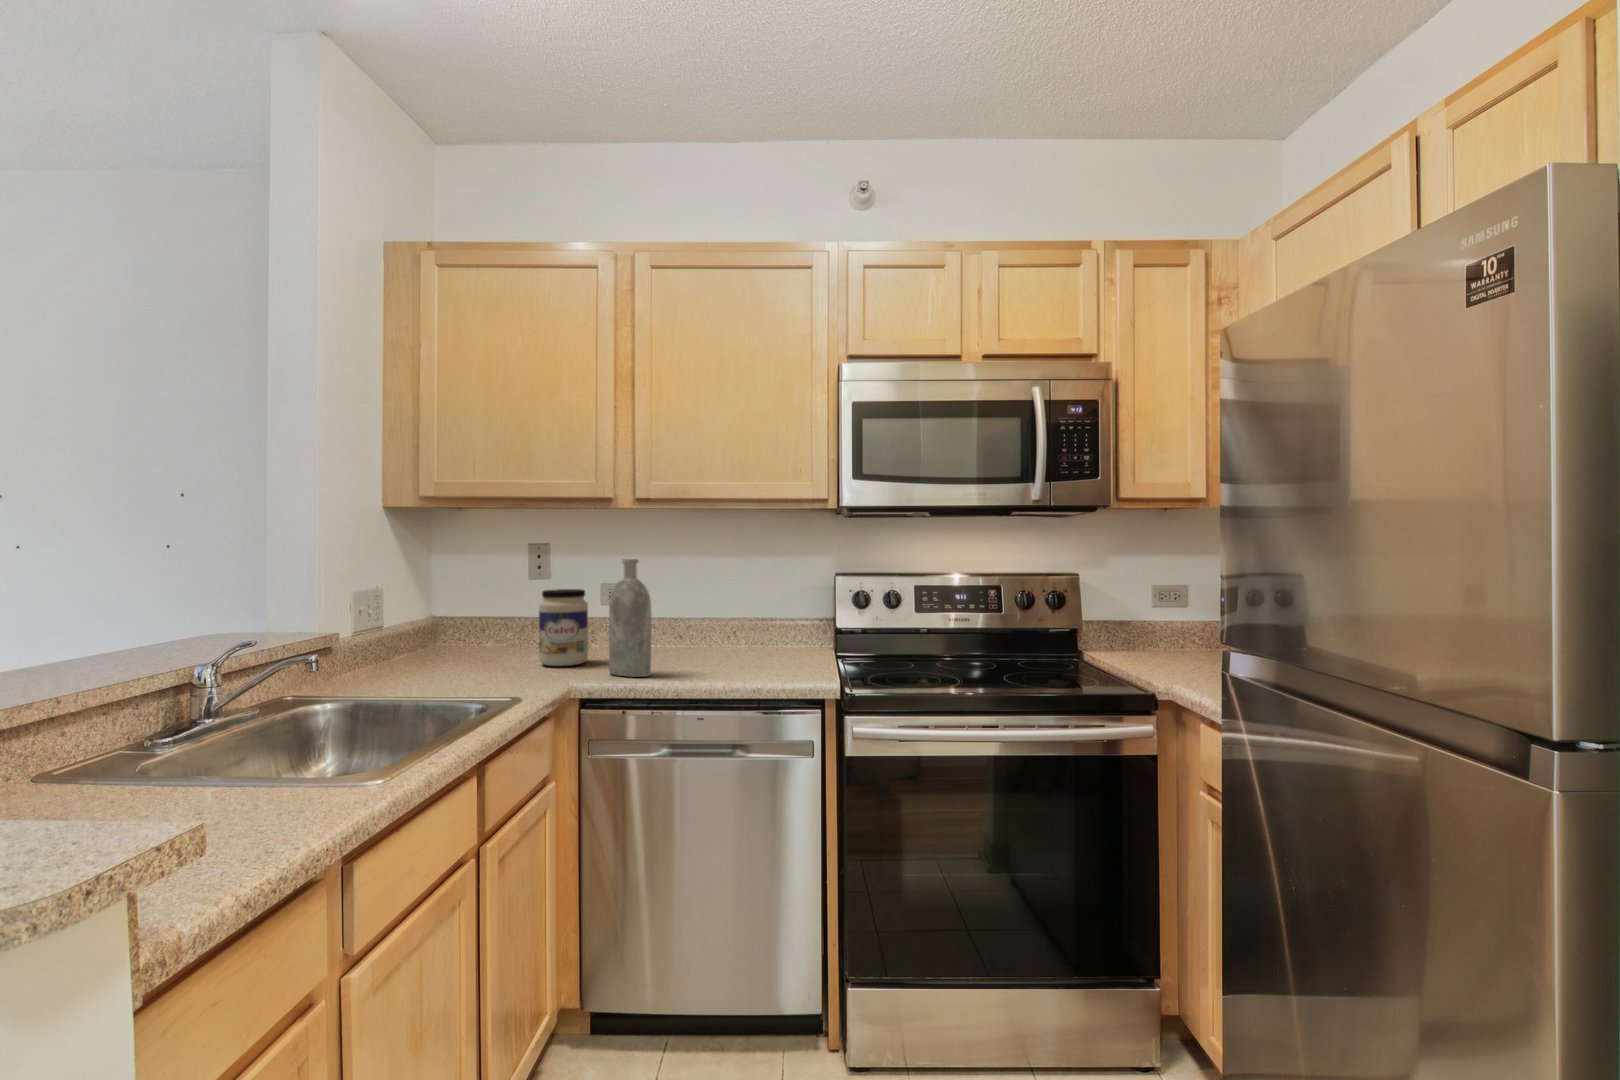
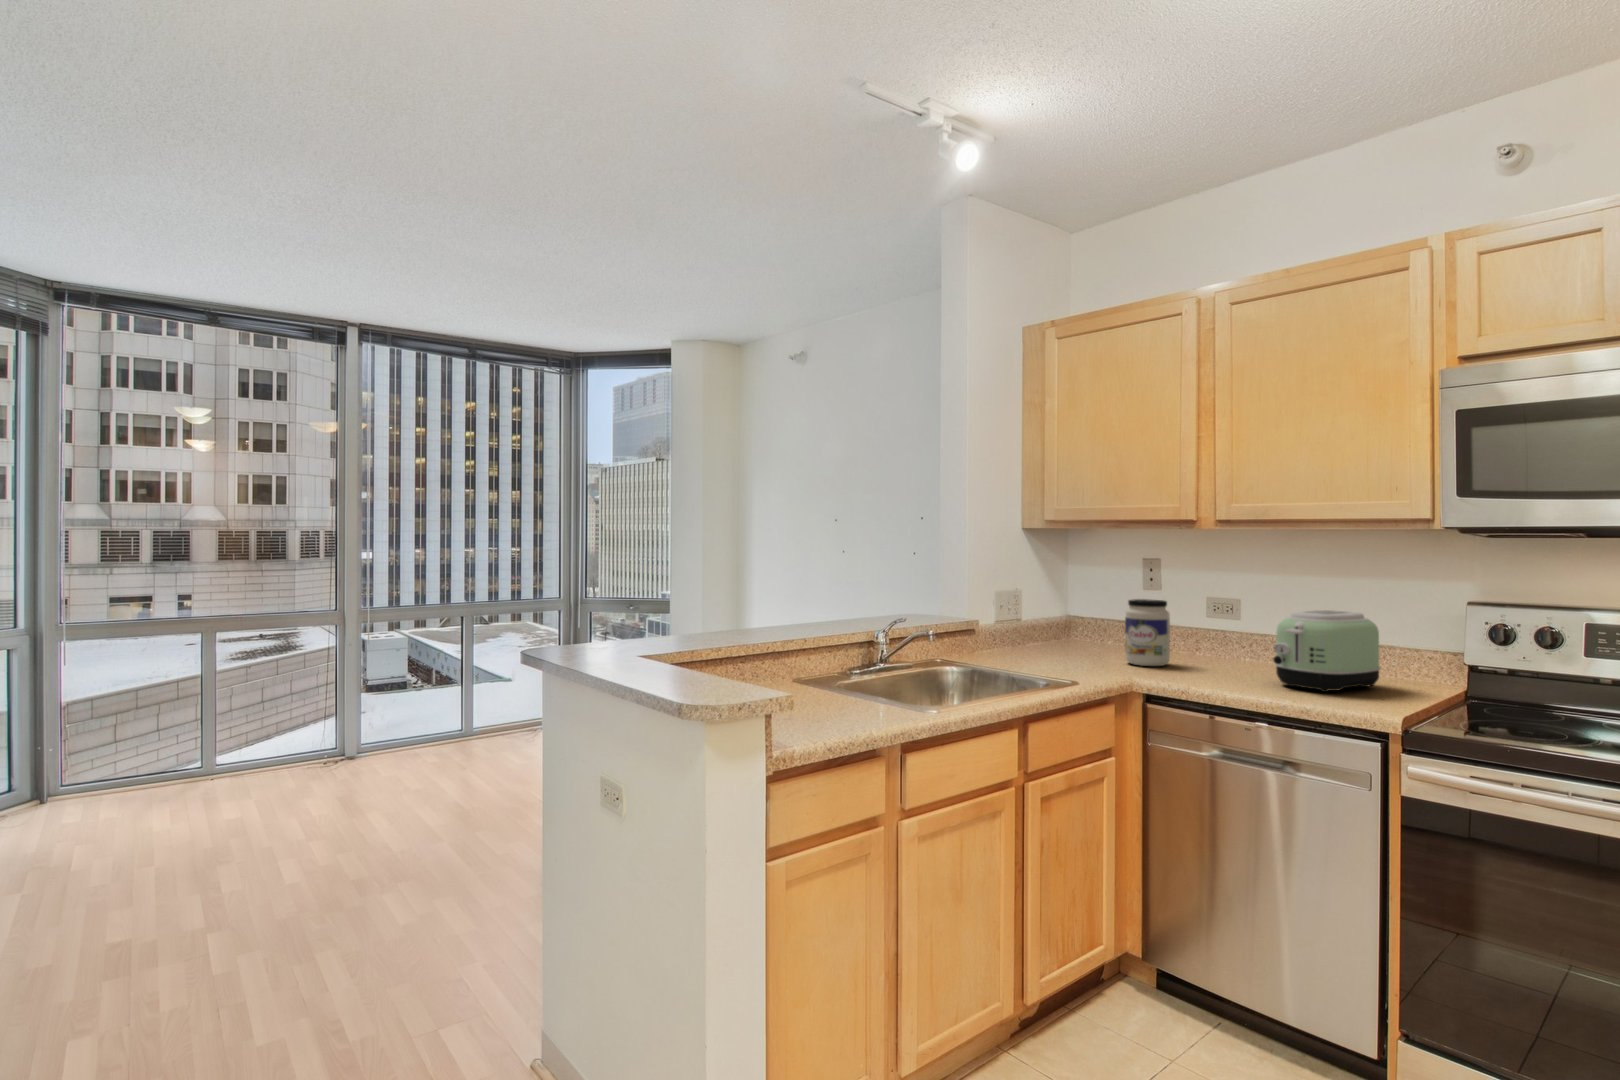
bottle: present [609,559,651,677] -> none [1173,575,1208,683]
toaster: none [706,589,786,669] -> present [1273,610,1381,692]

